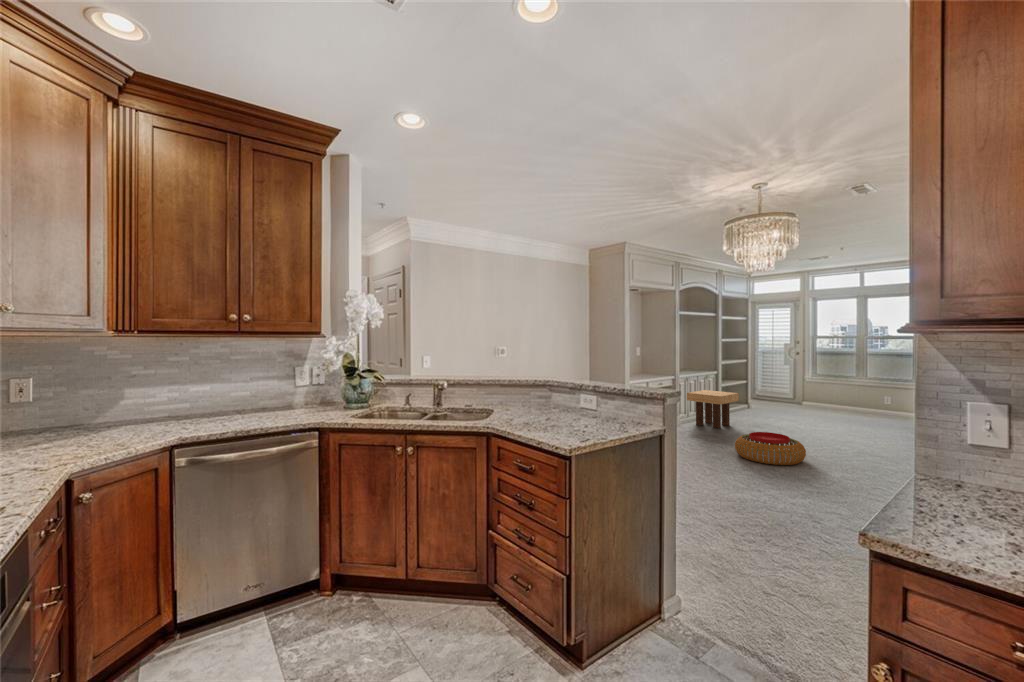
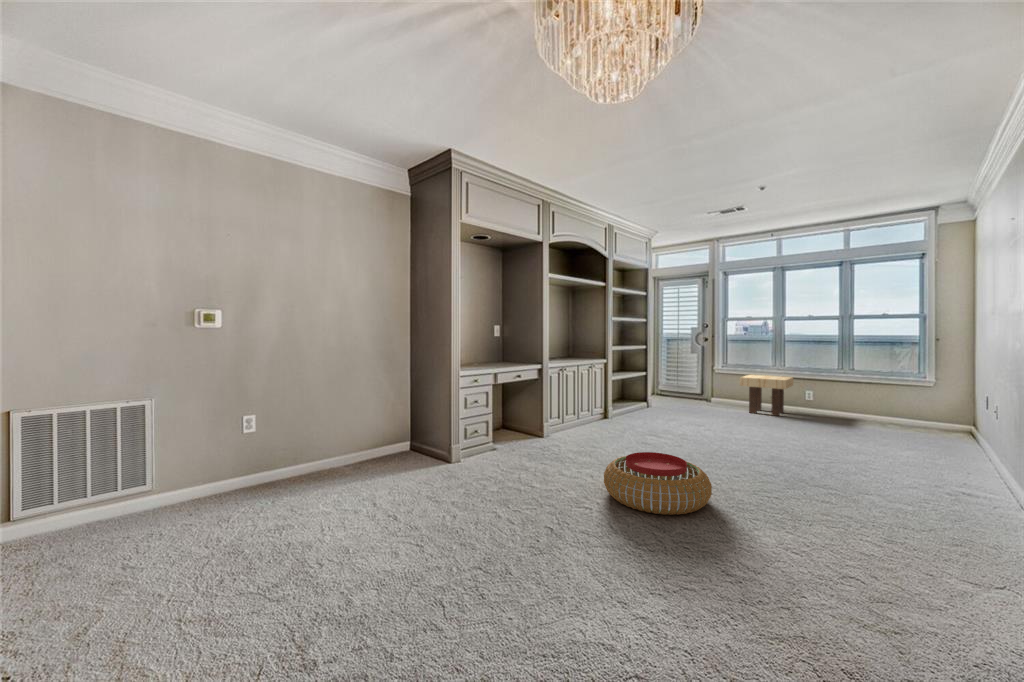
side table: present [687,390,739,428] -> present [740,375,793,416]

